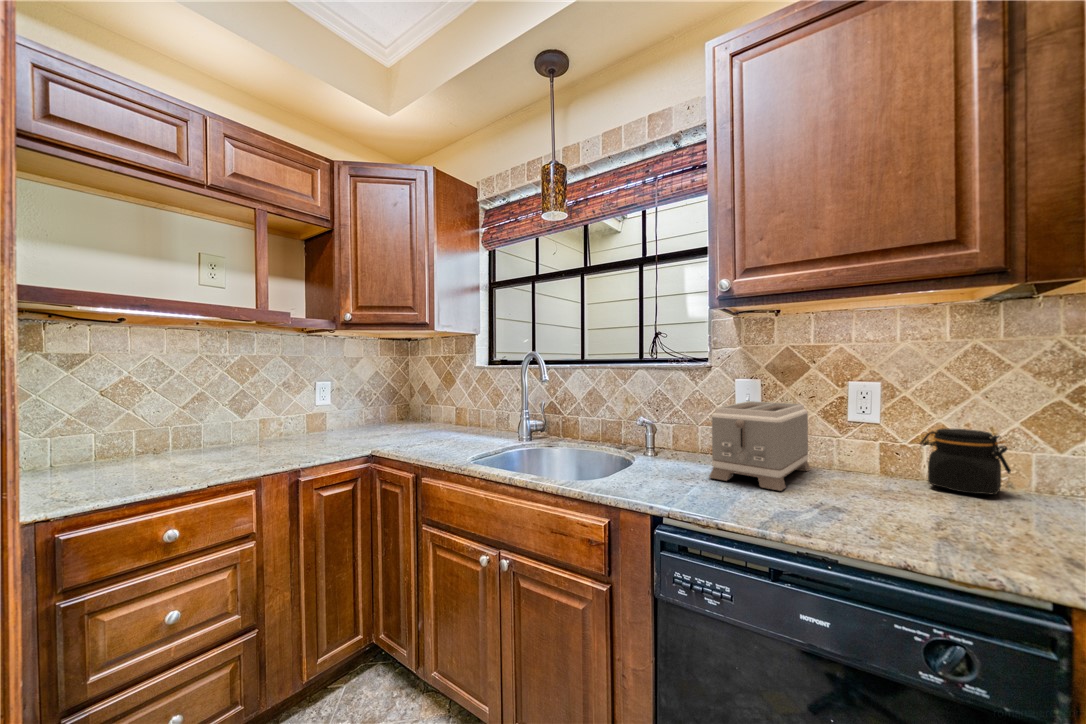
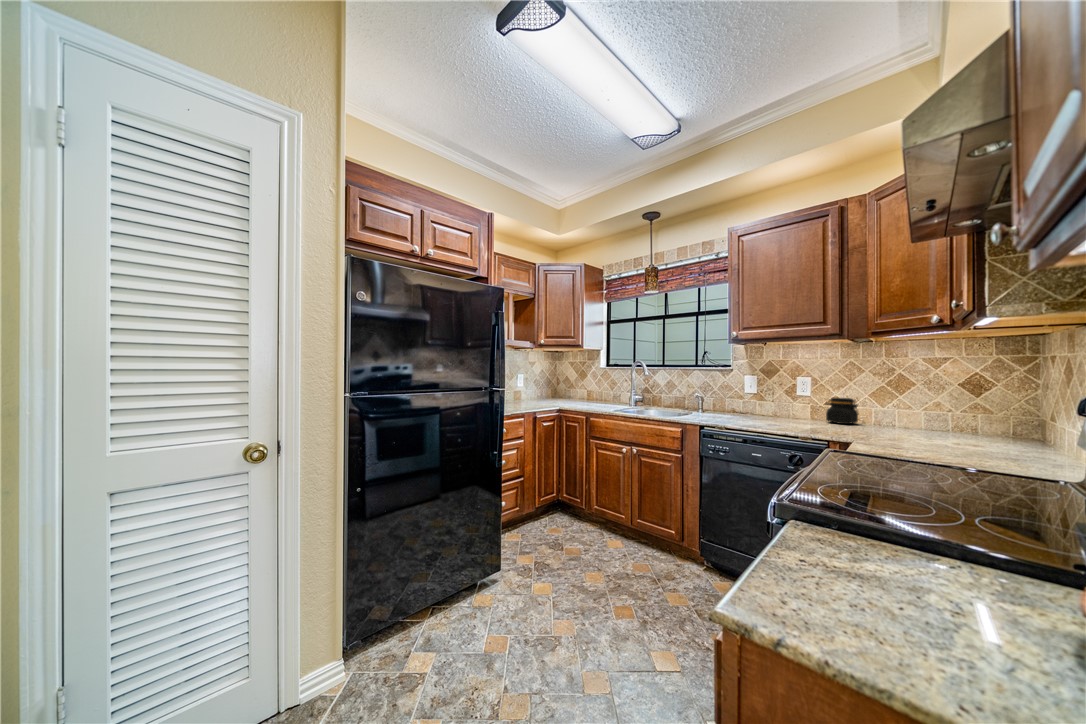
toaster: present [709,401,811,491] -> none [728,386,779,421]

